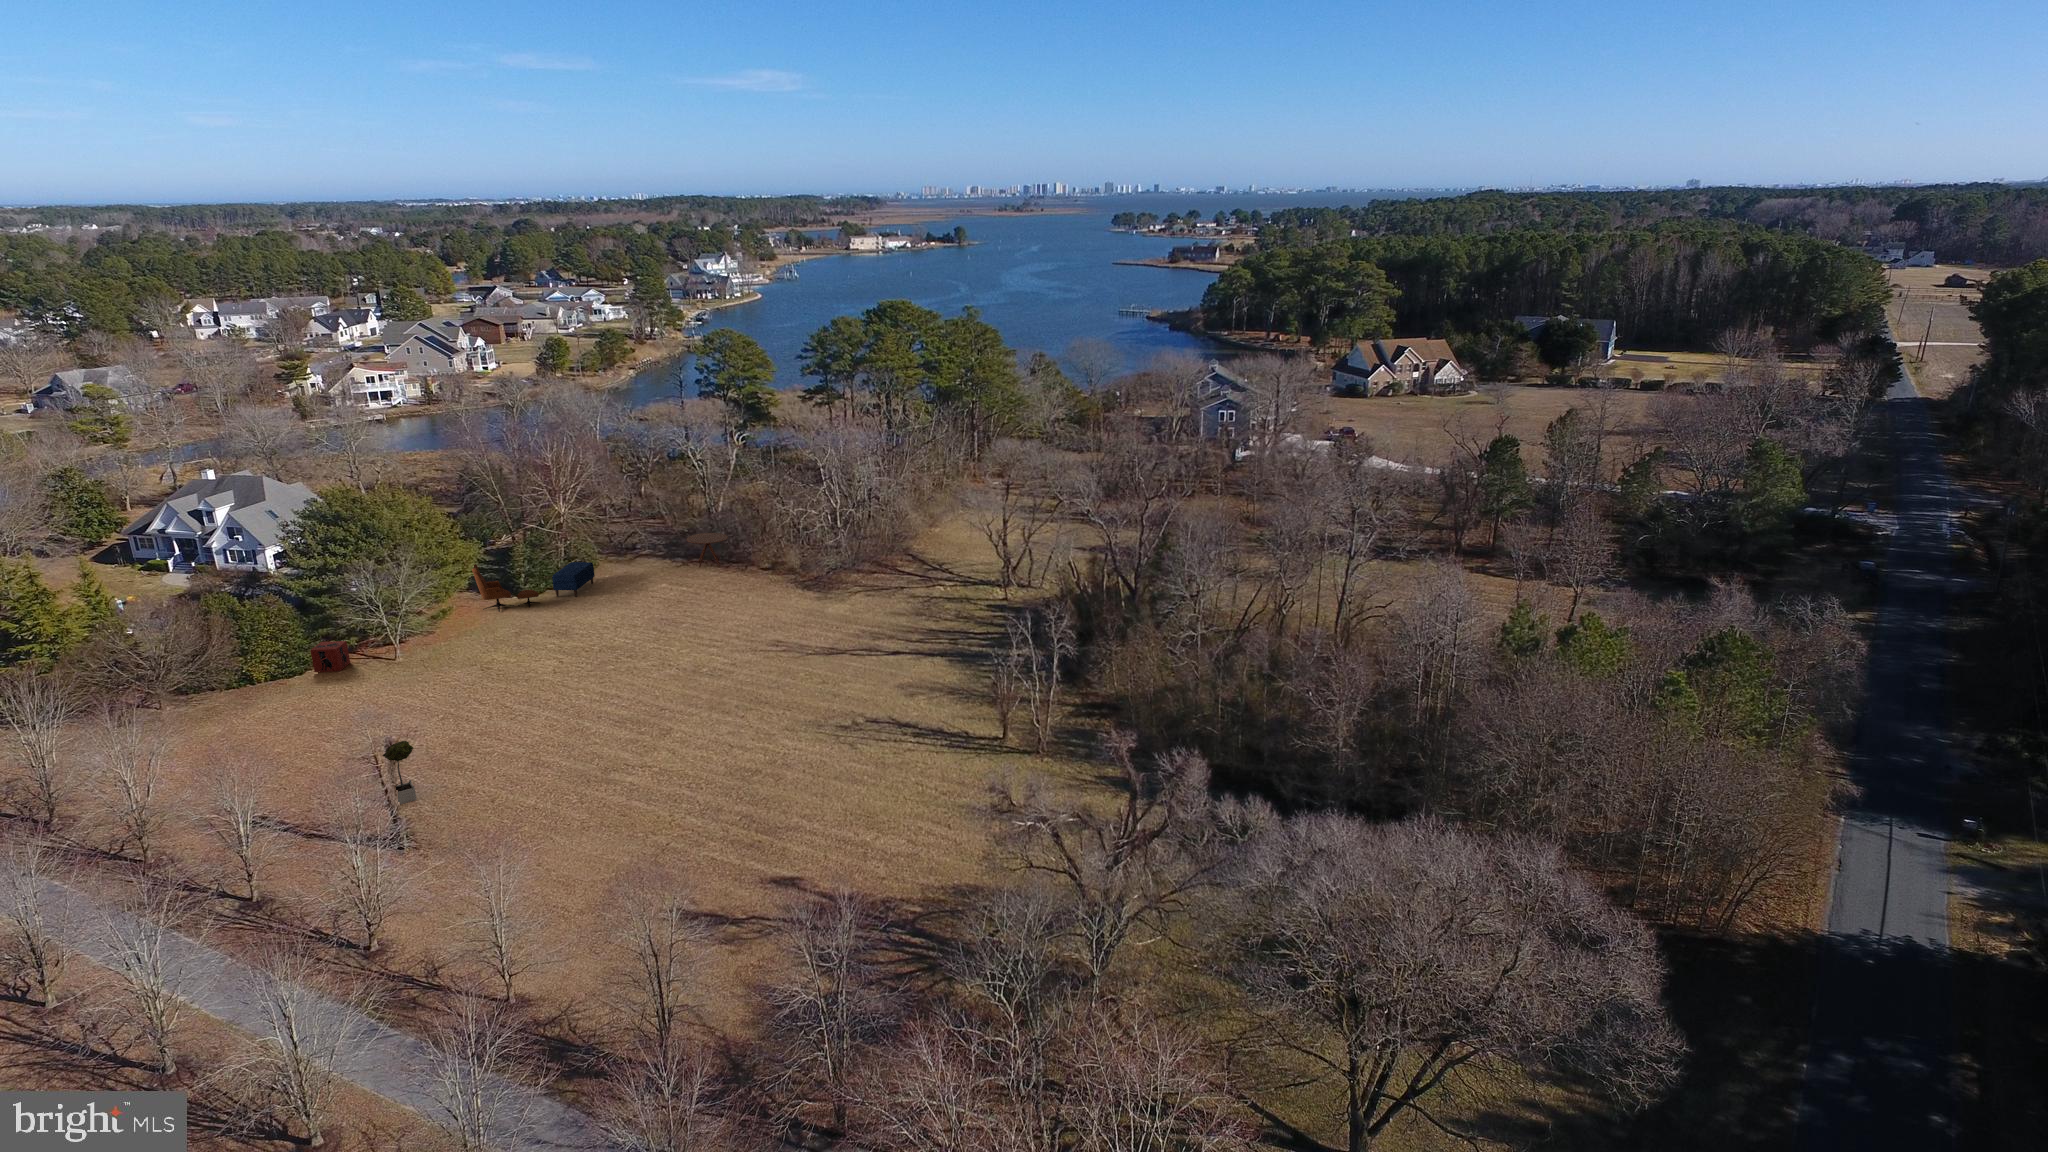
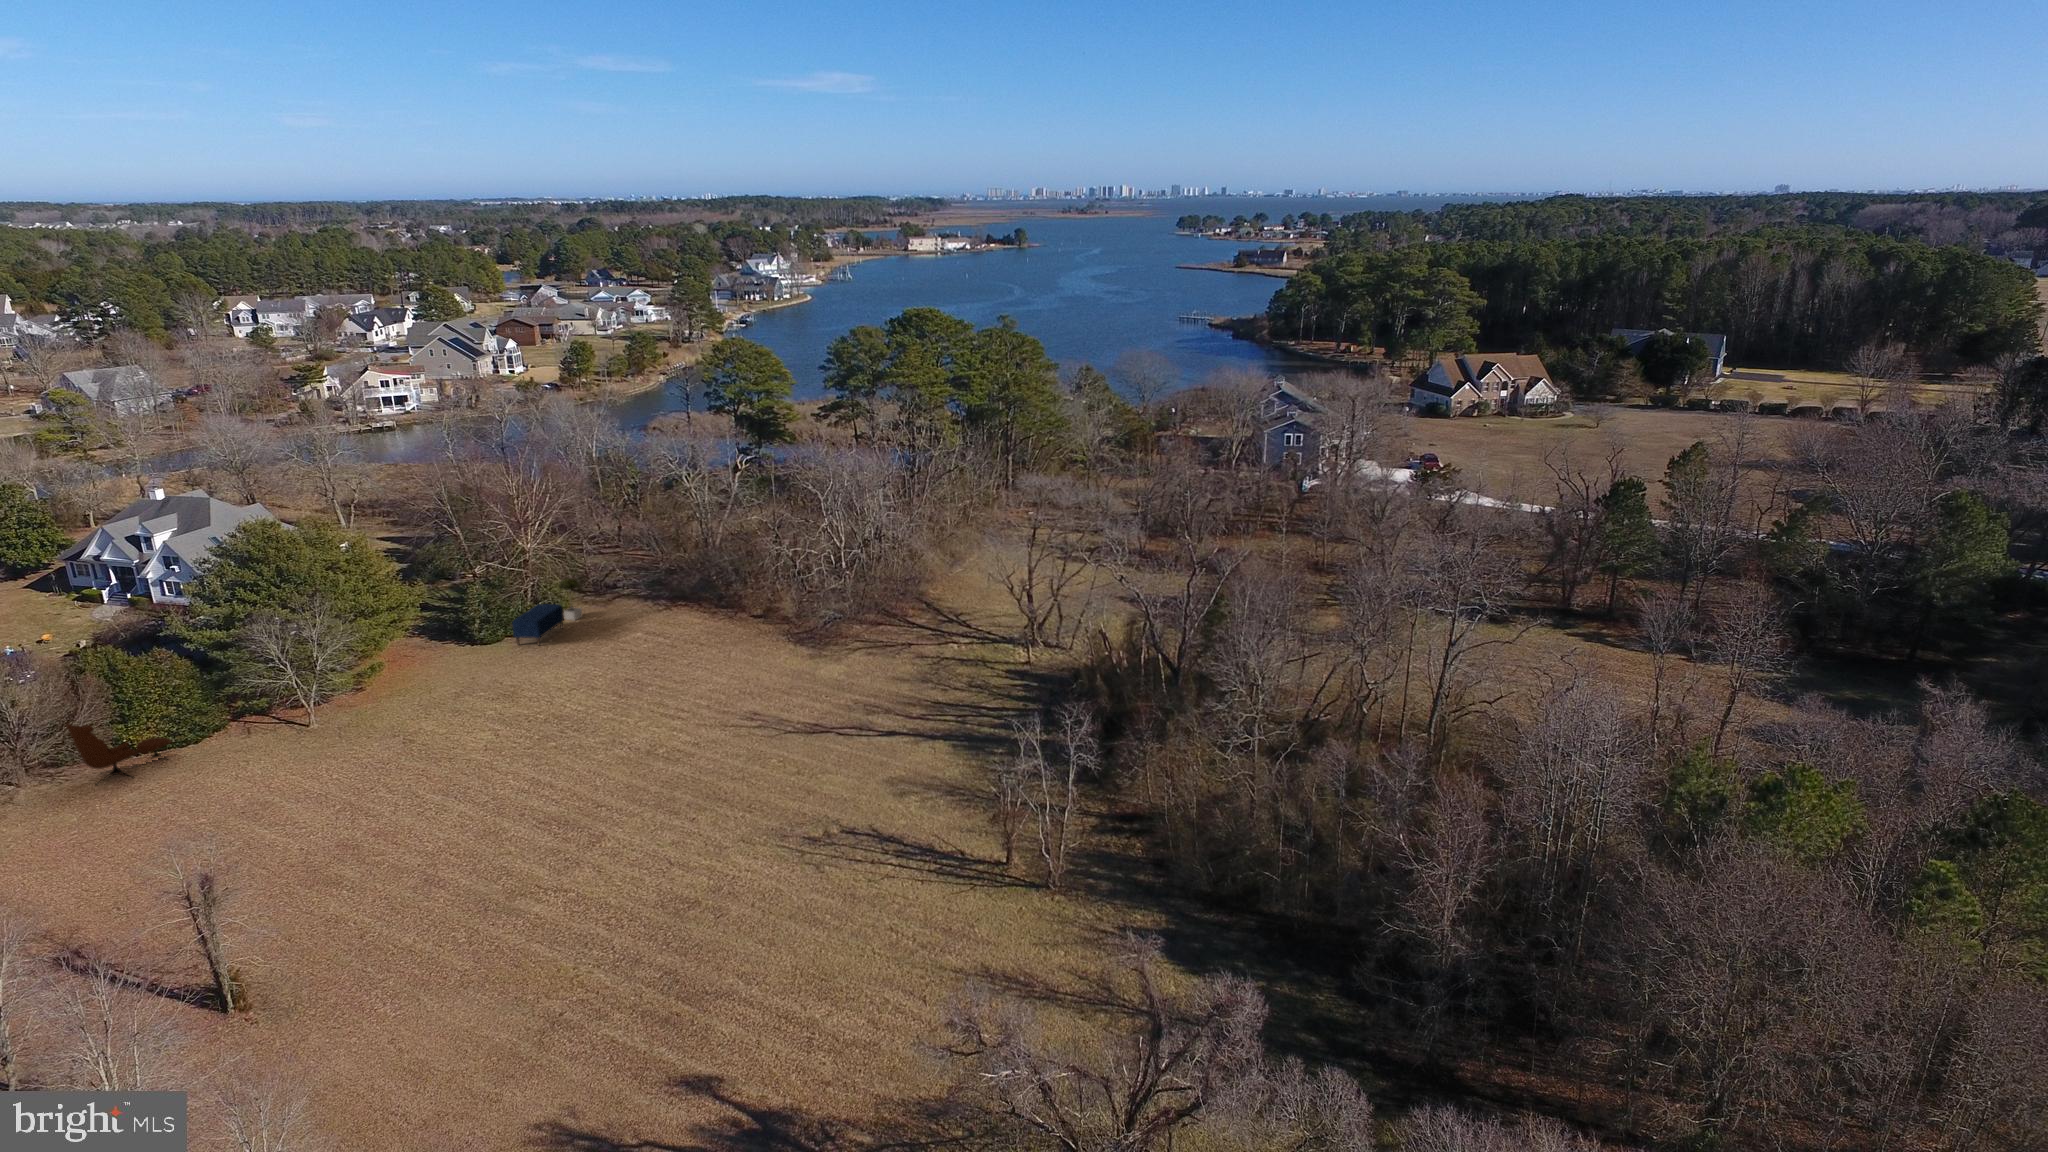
round table: present [686,533,728,567] -> none [672,570,719,610]
lounge chair: present [472,564,539,612] -> present [66,723,171,784]
storage box: present [310,641,350,672] -> none [208,703,259,740]
potted tree: present [383,741,417,804] -> present [559,578,582,620]

